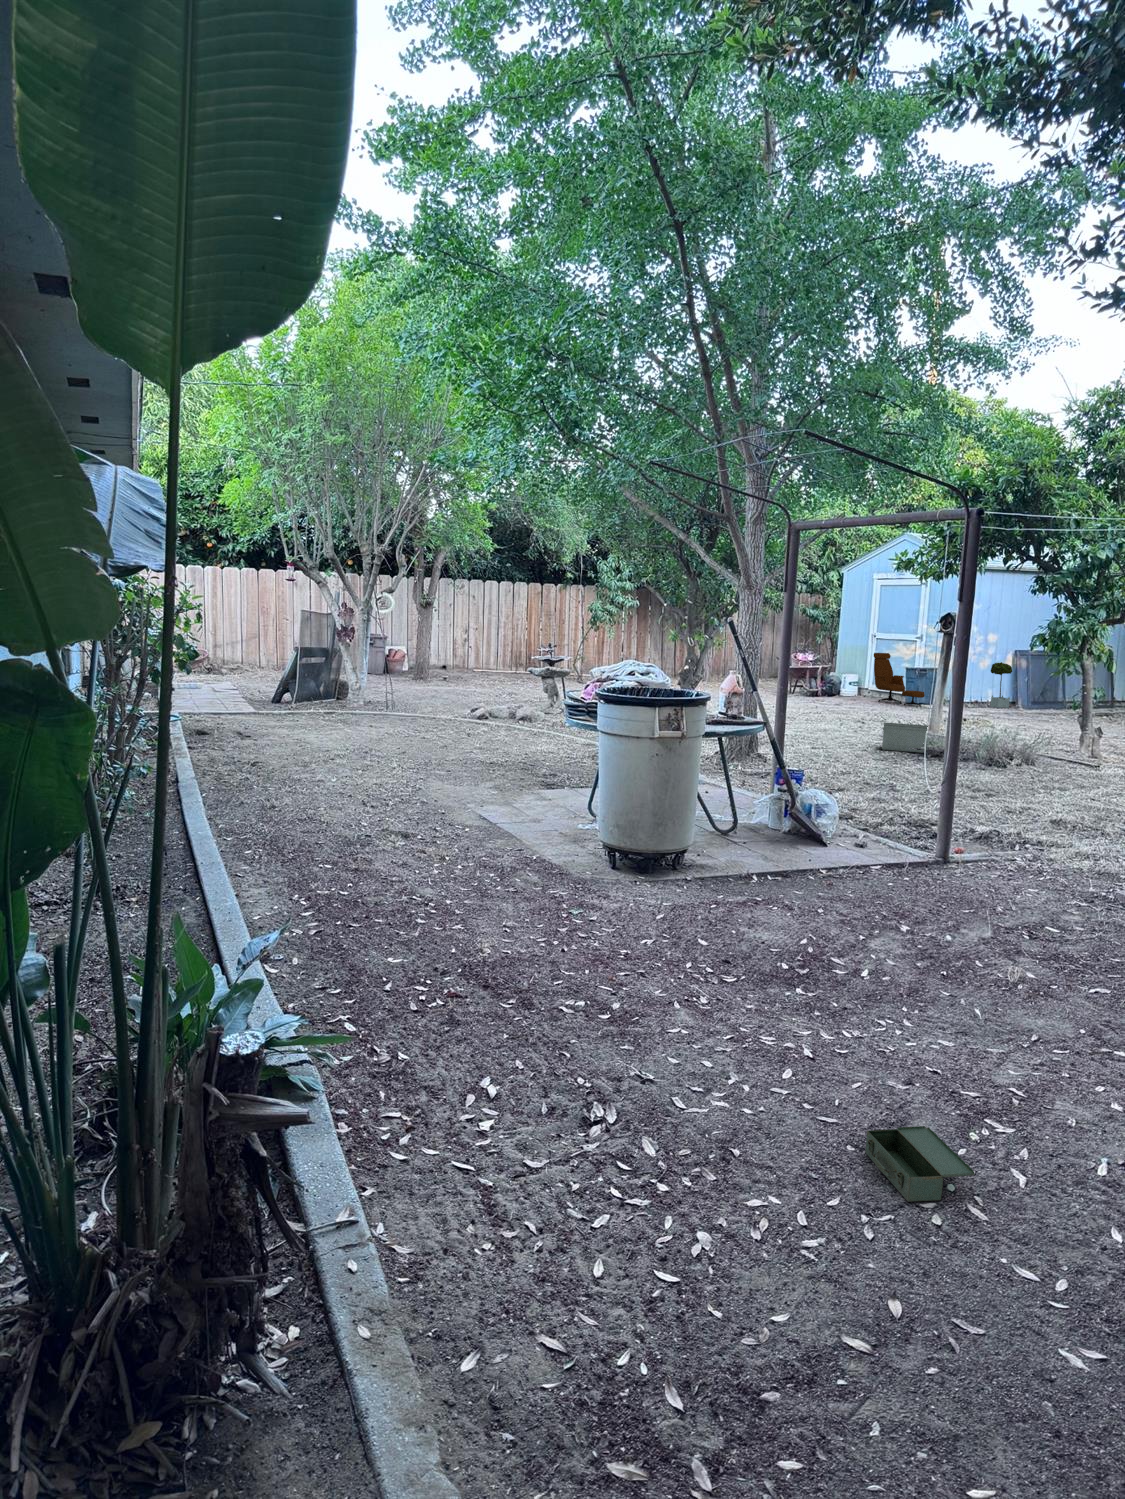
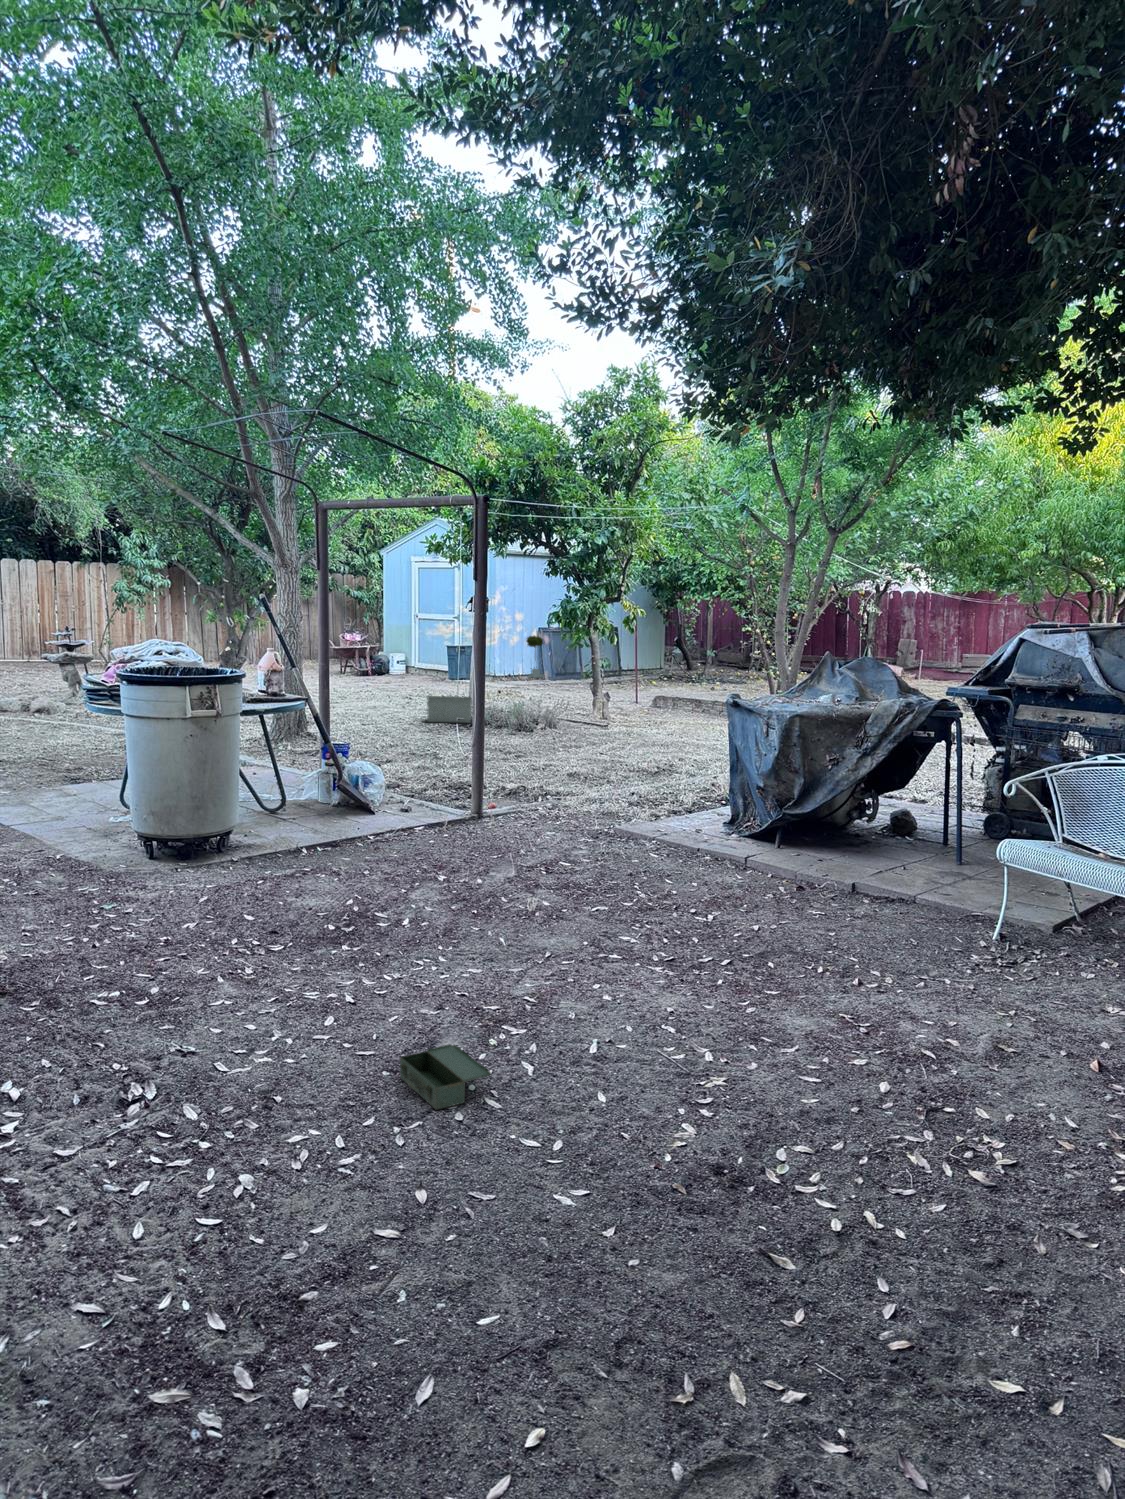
lounge chair: present [874,653,925,706] -> none [418,630,468,680]

